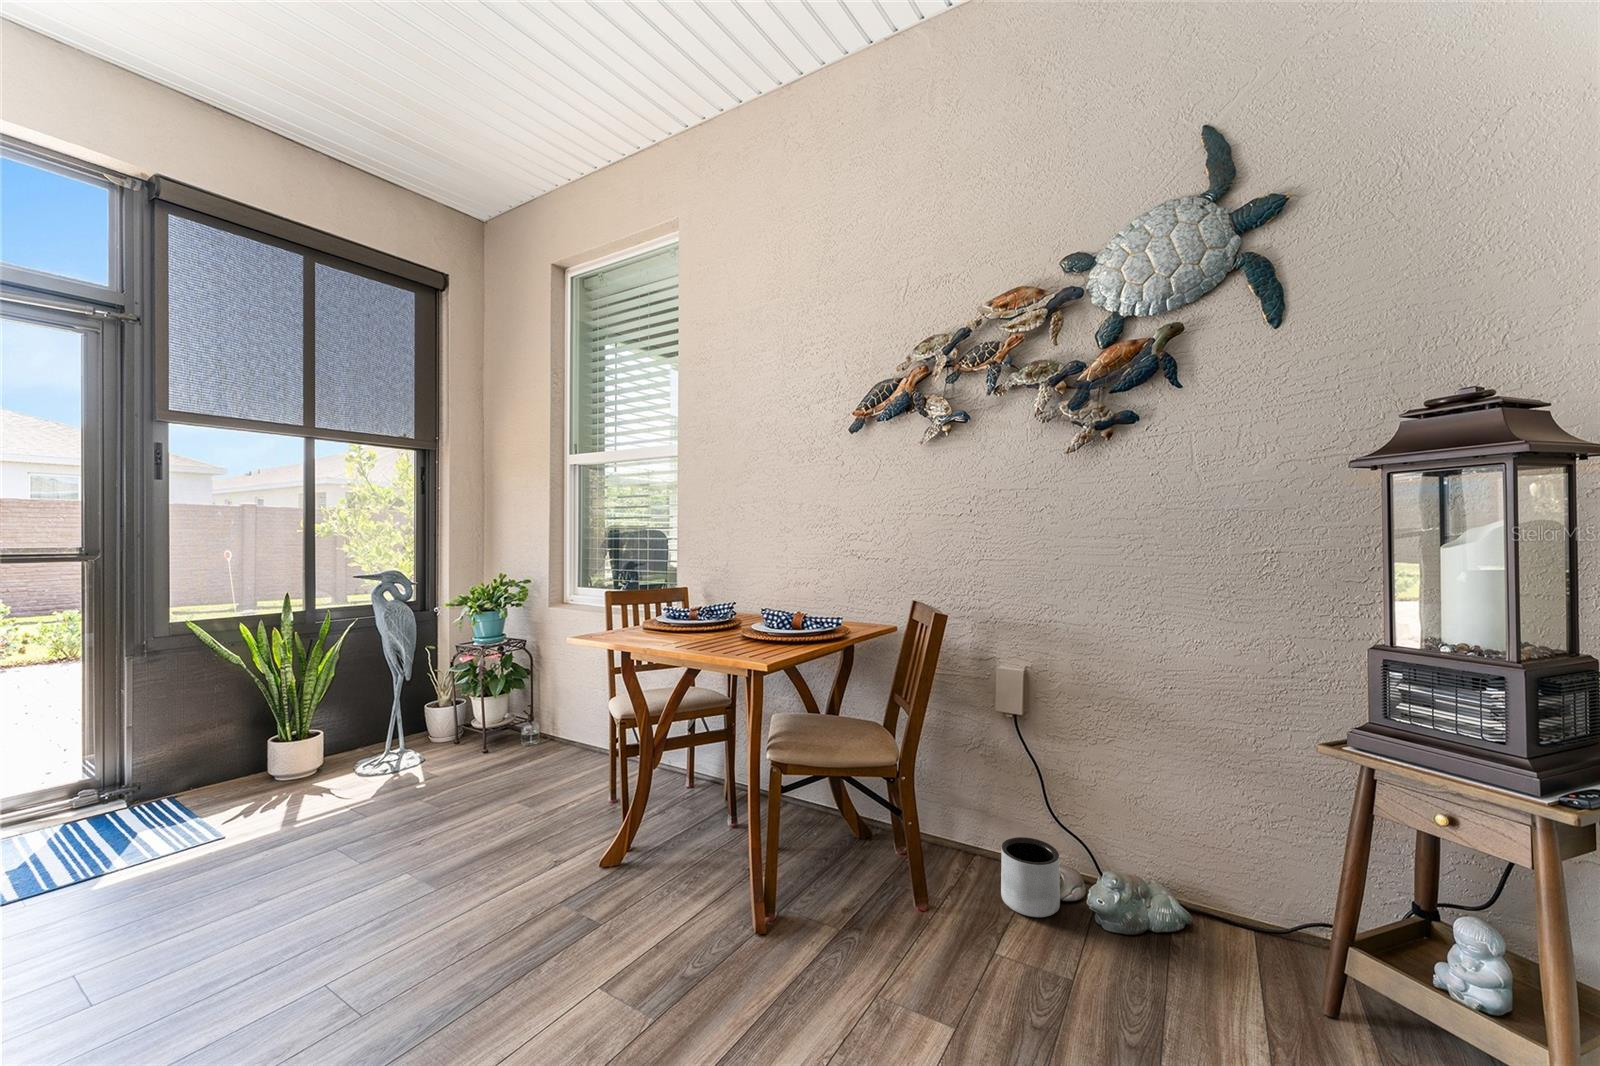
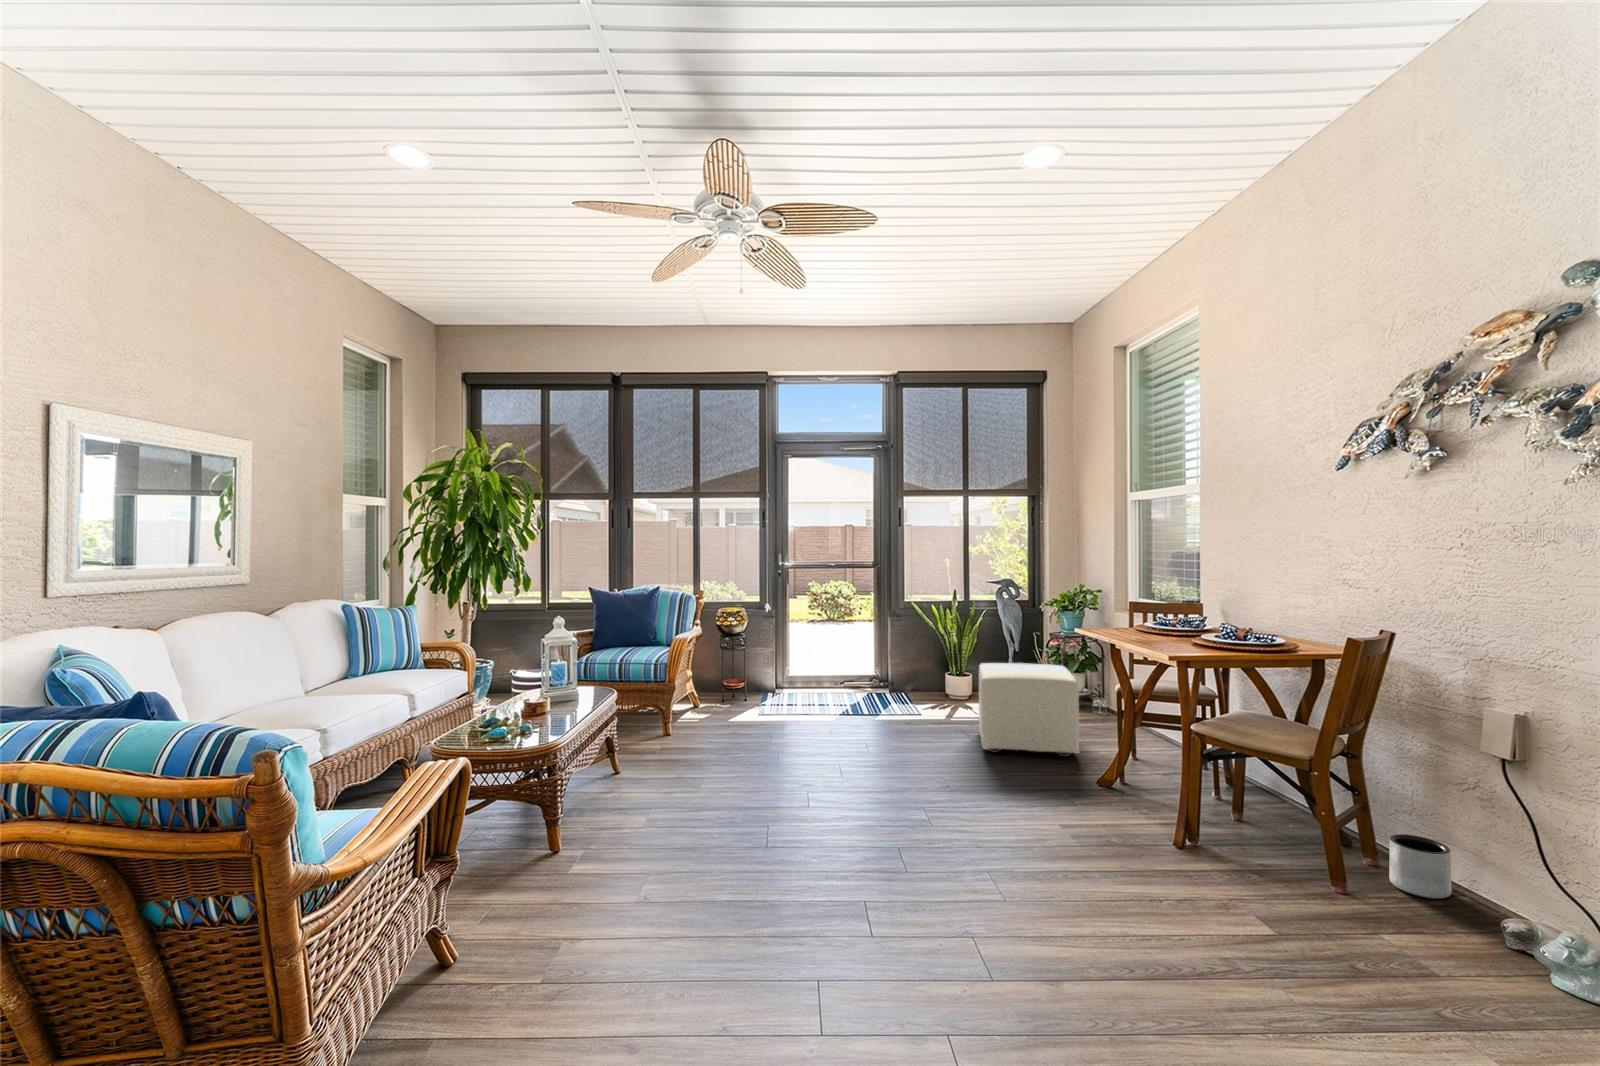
ottoman: none [360,697,556,891] -> present [979,663,1079,757]

